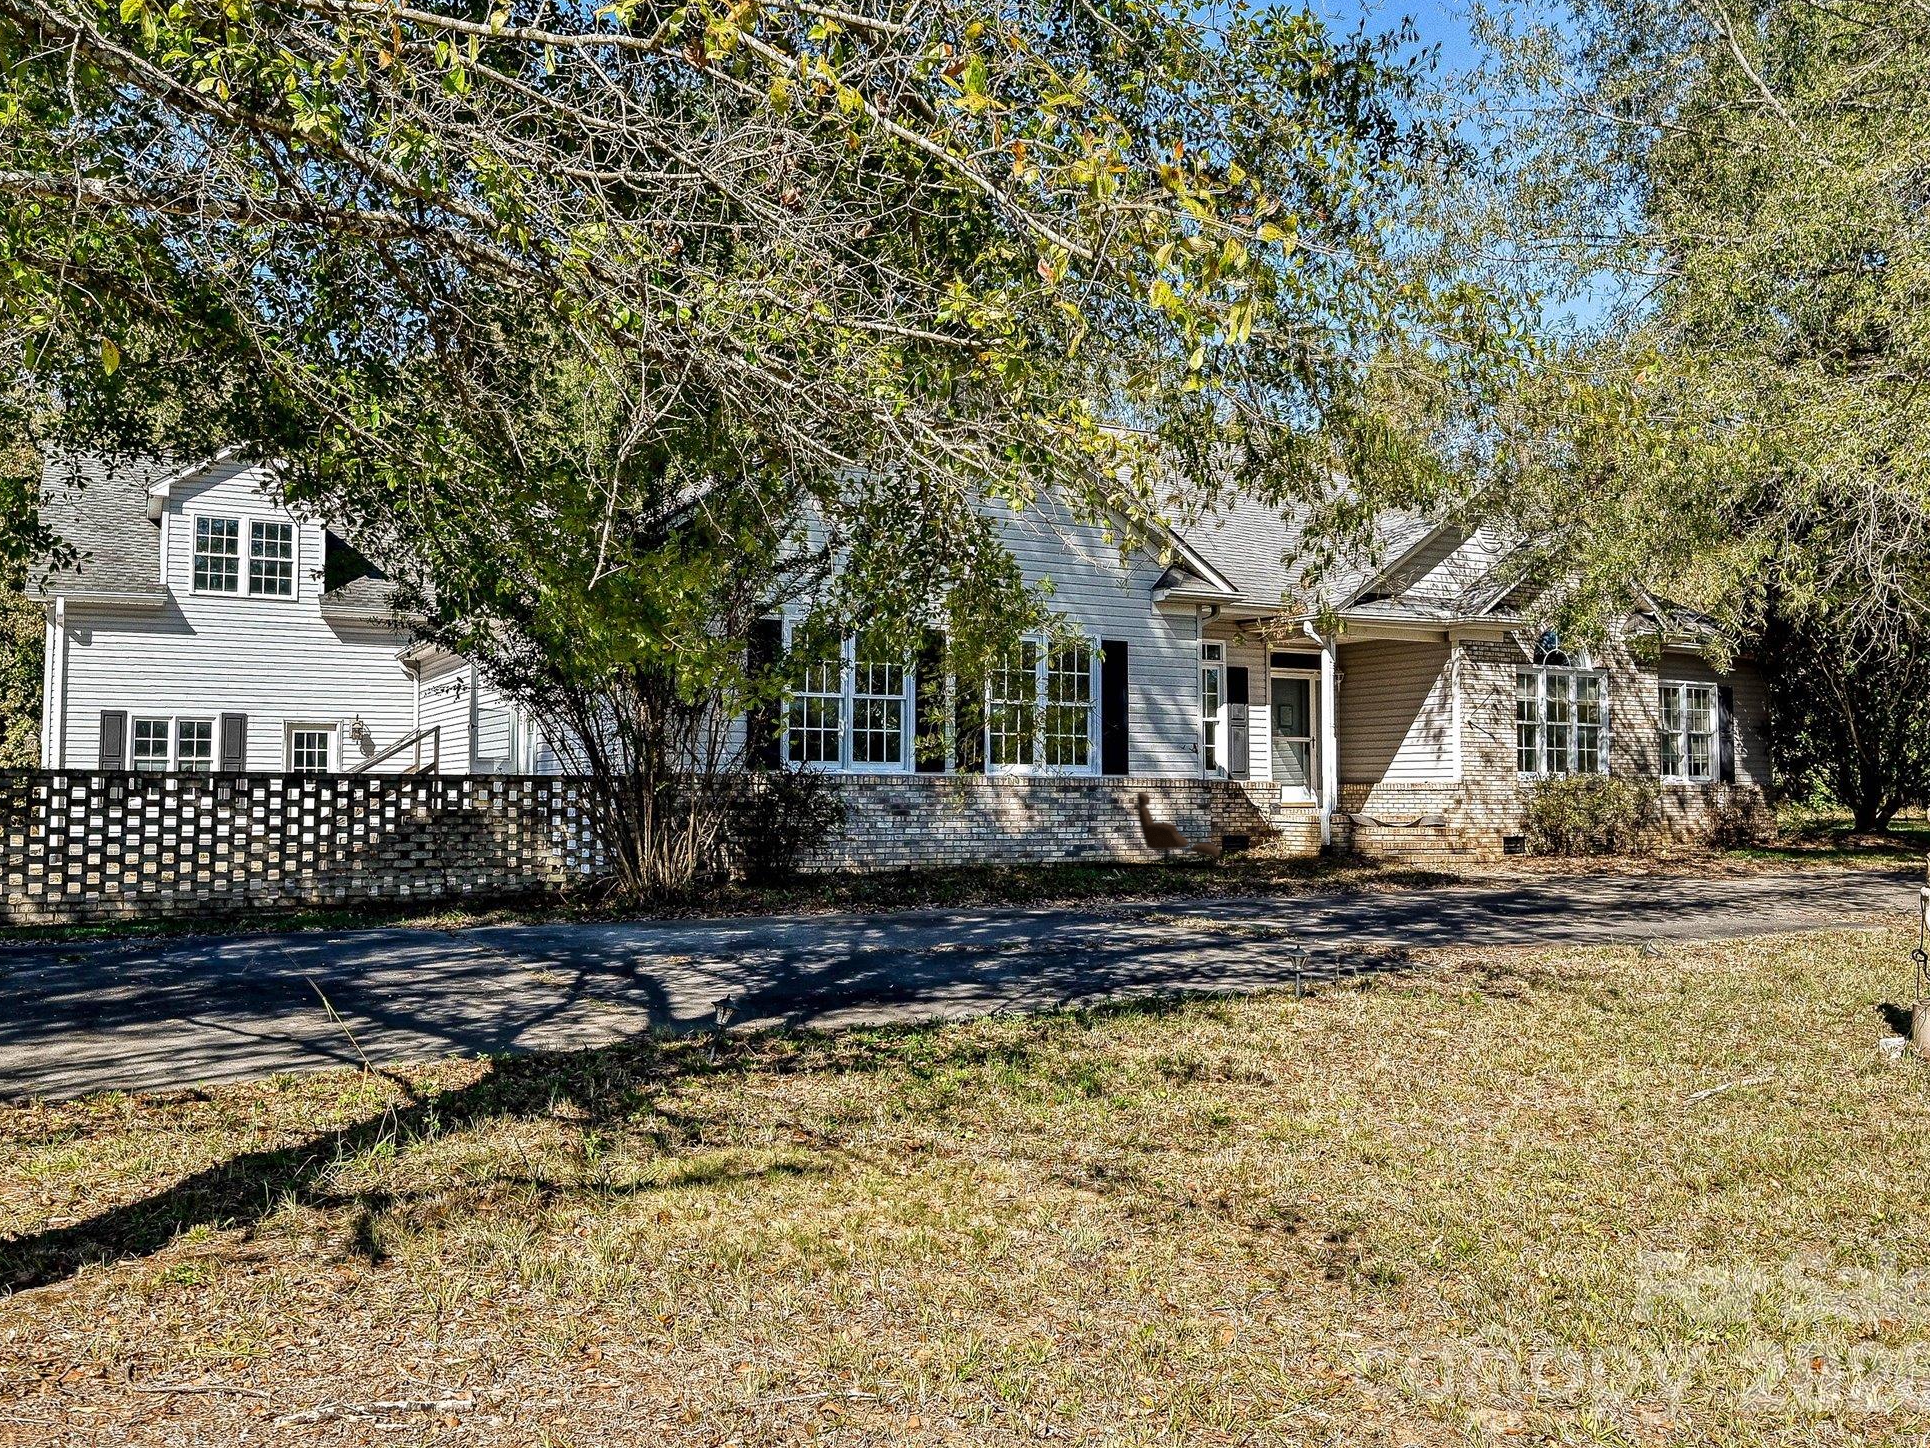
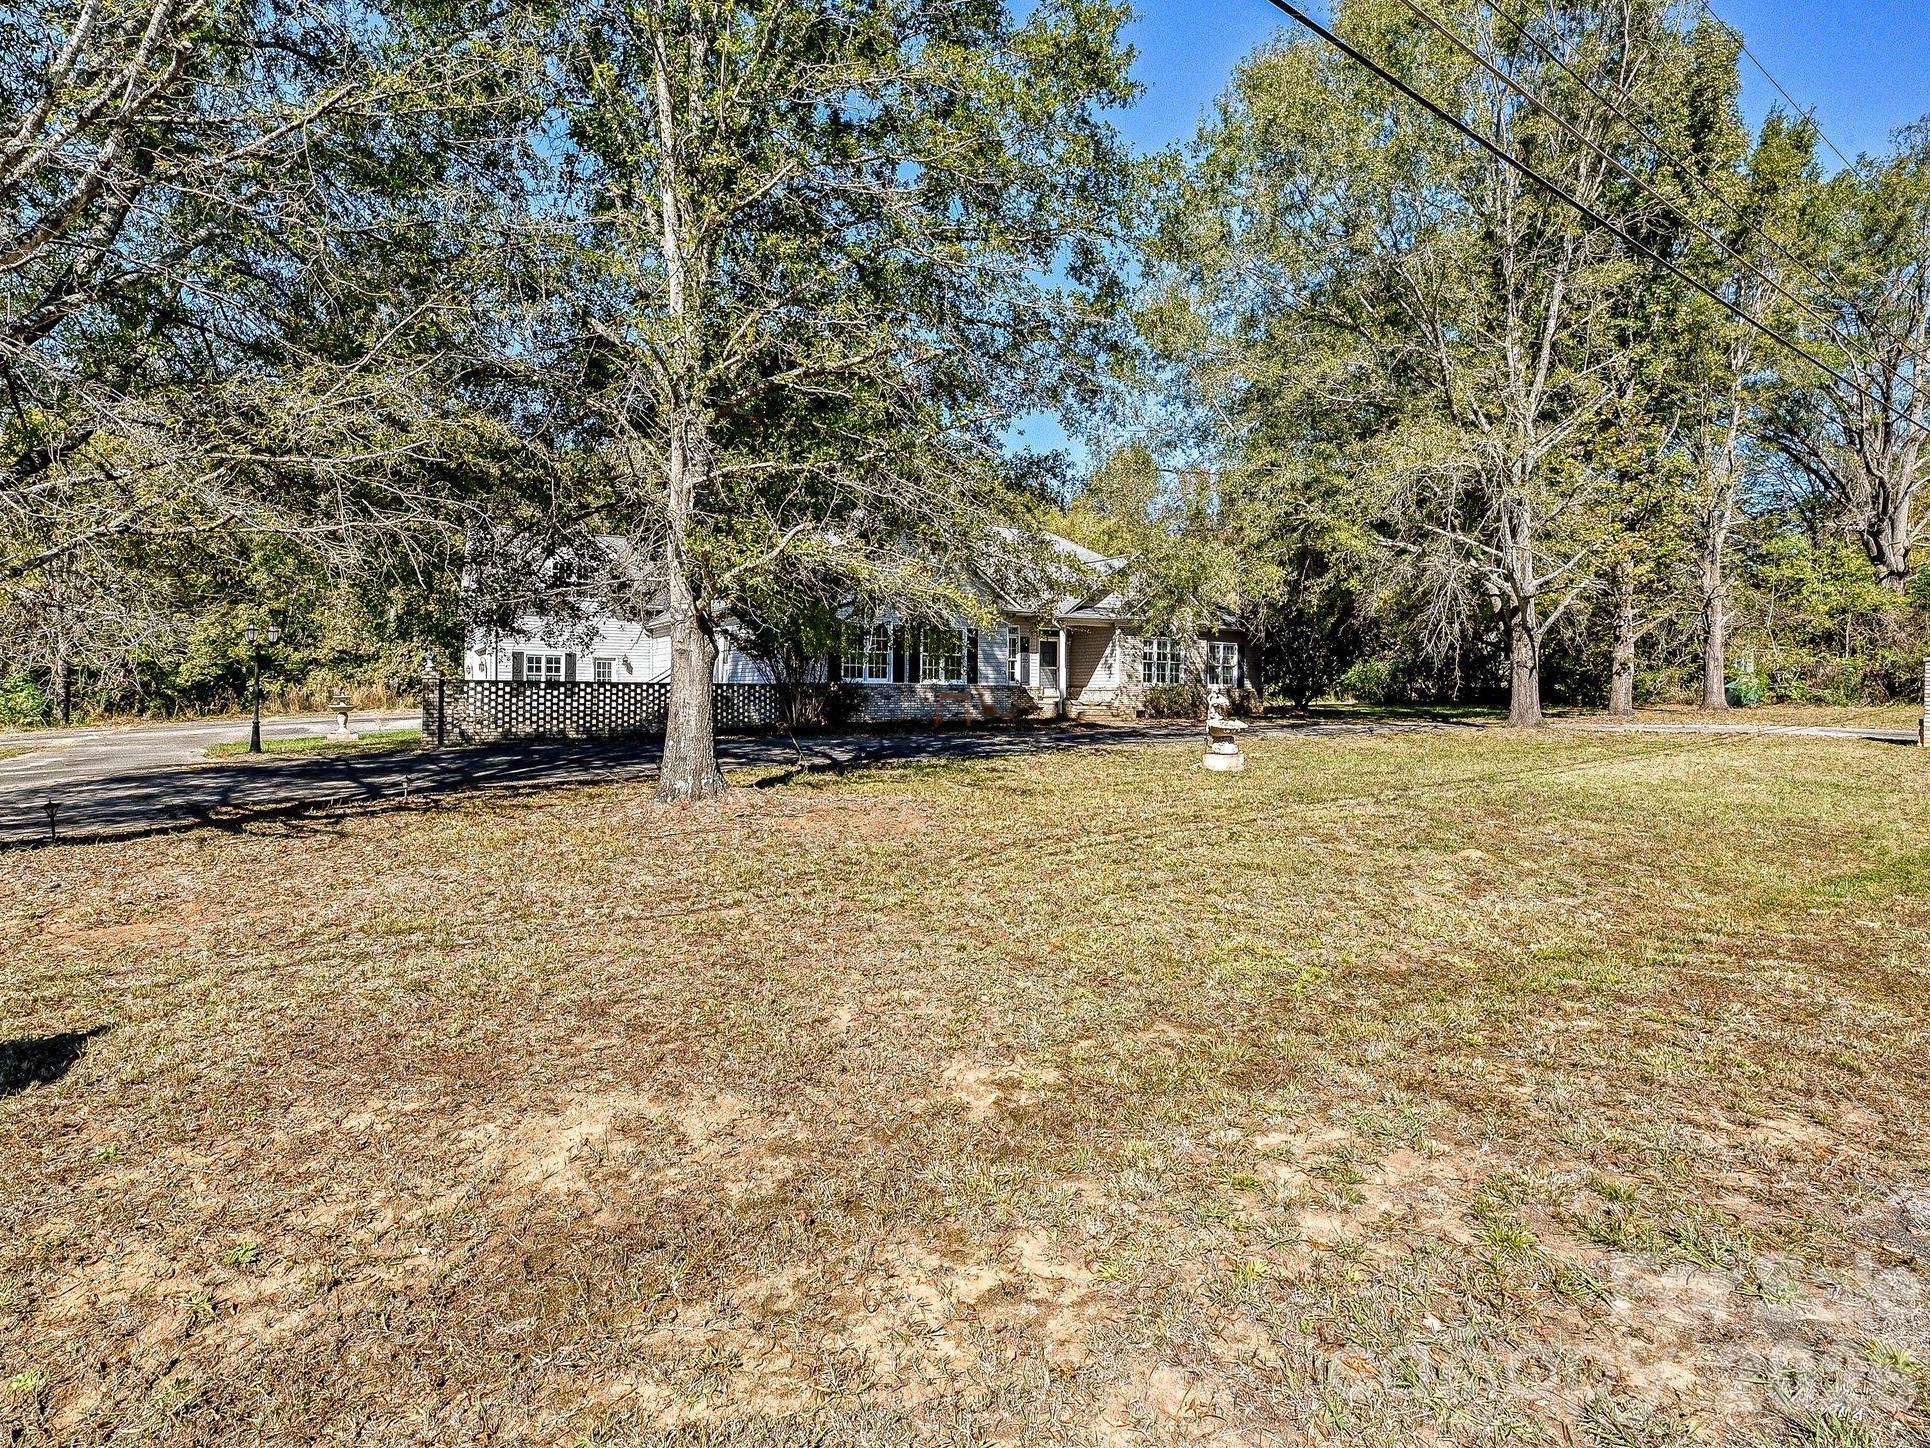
bench: none [1032,796,1116,872] -> present [936,693,970,723]

